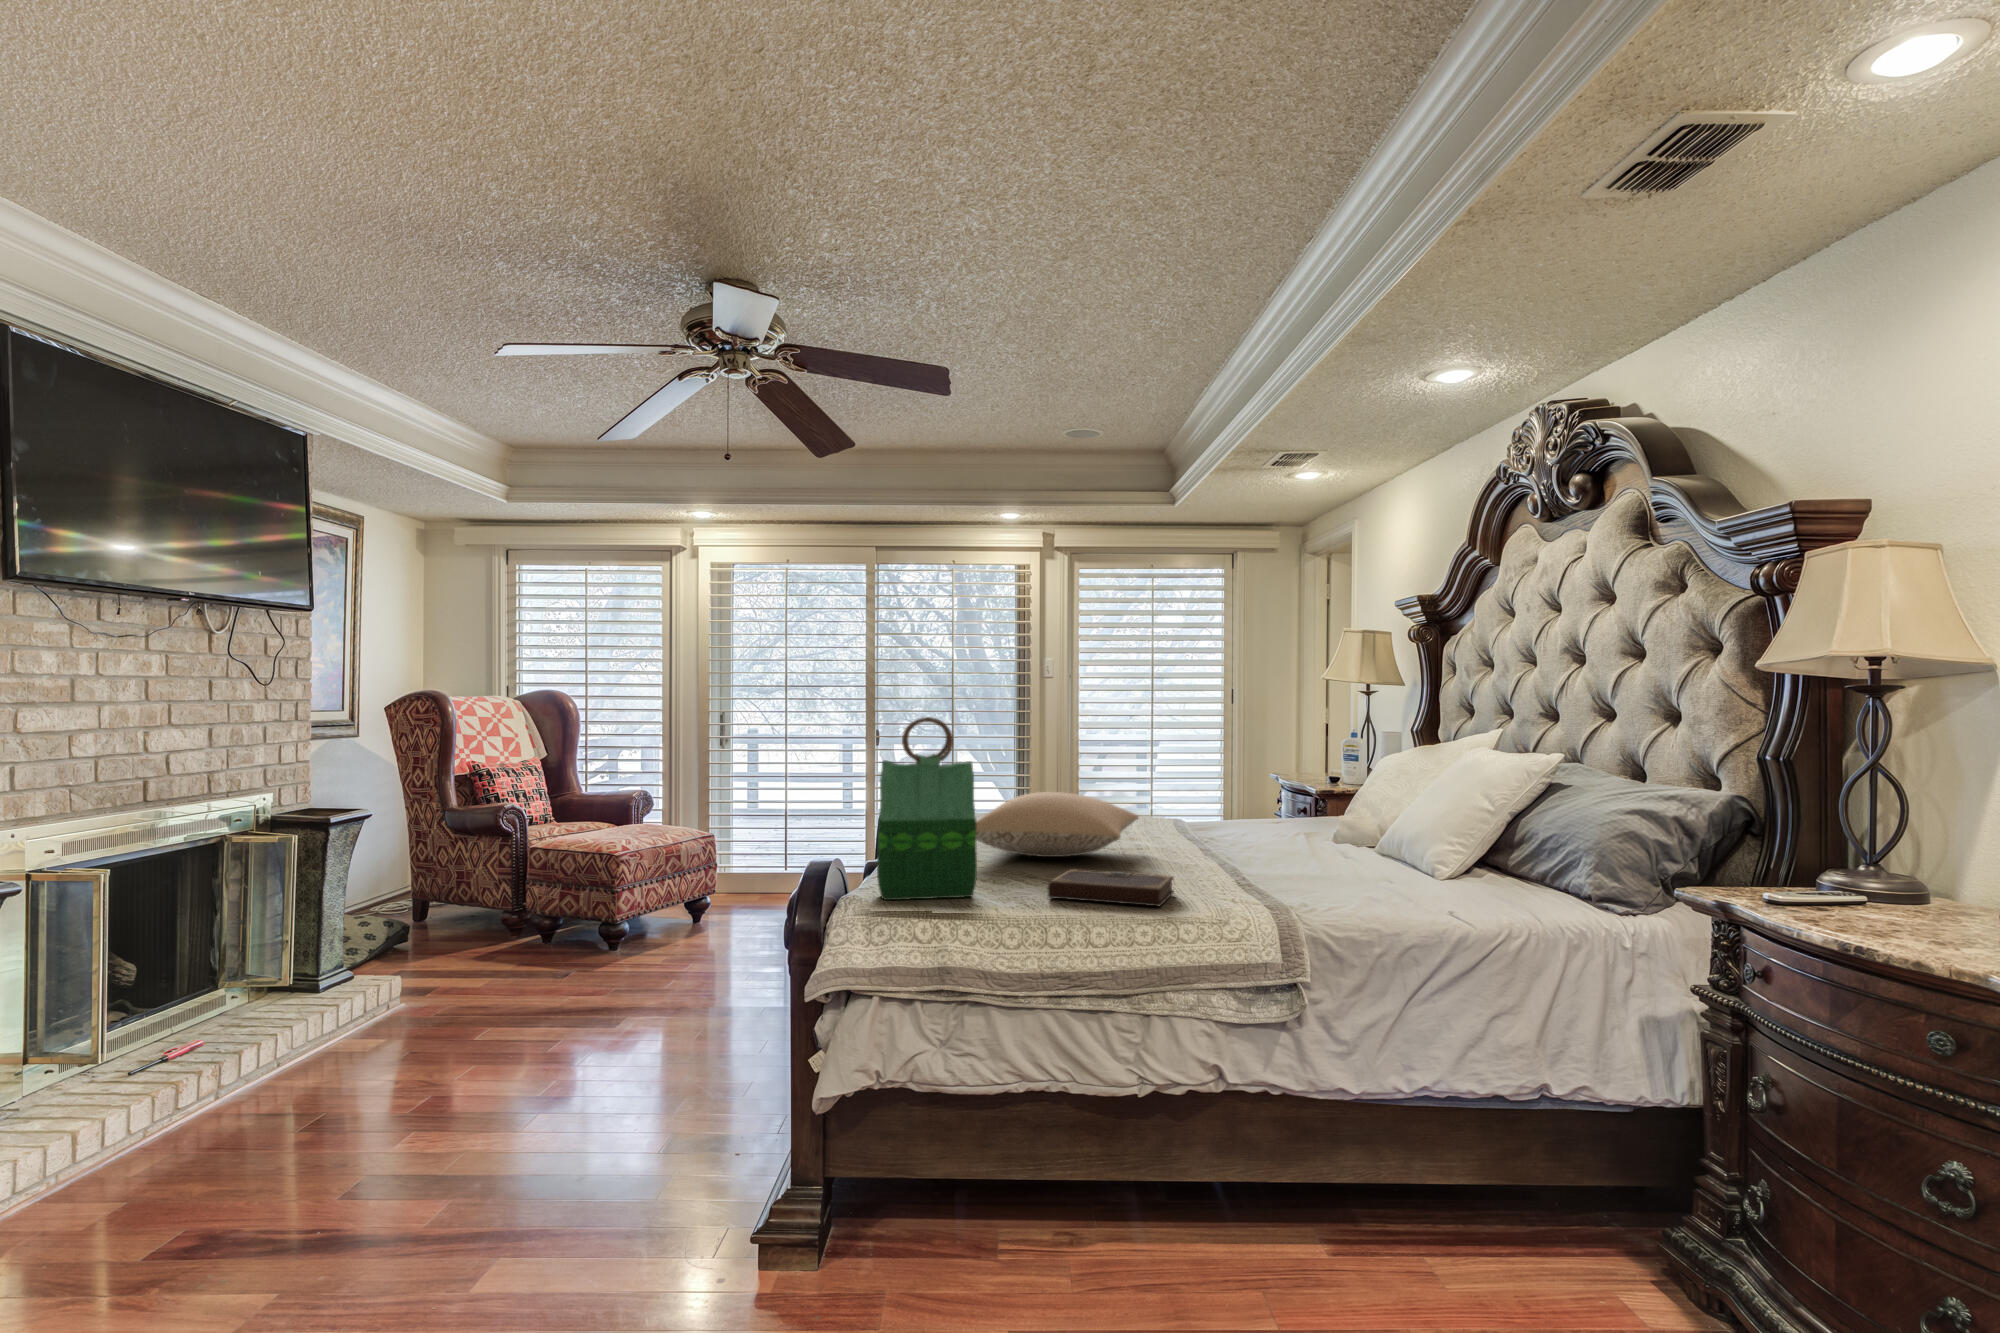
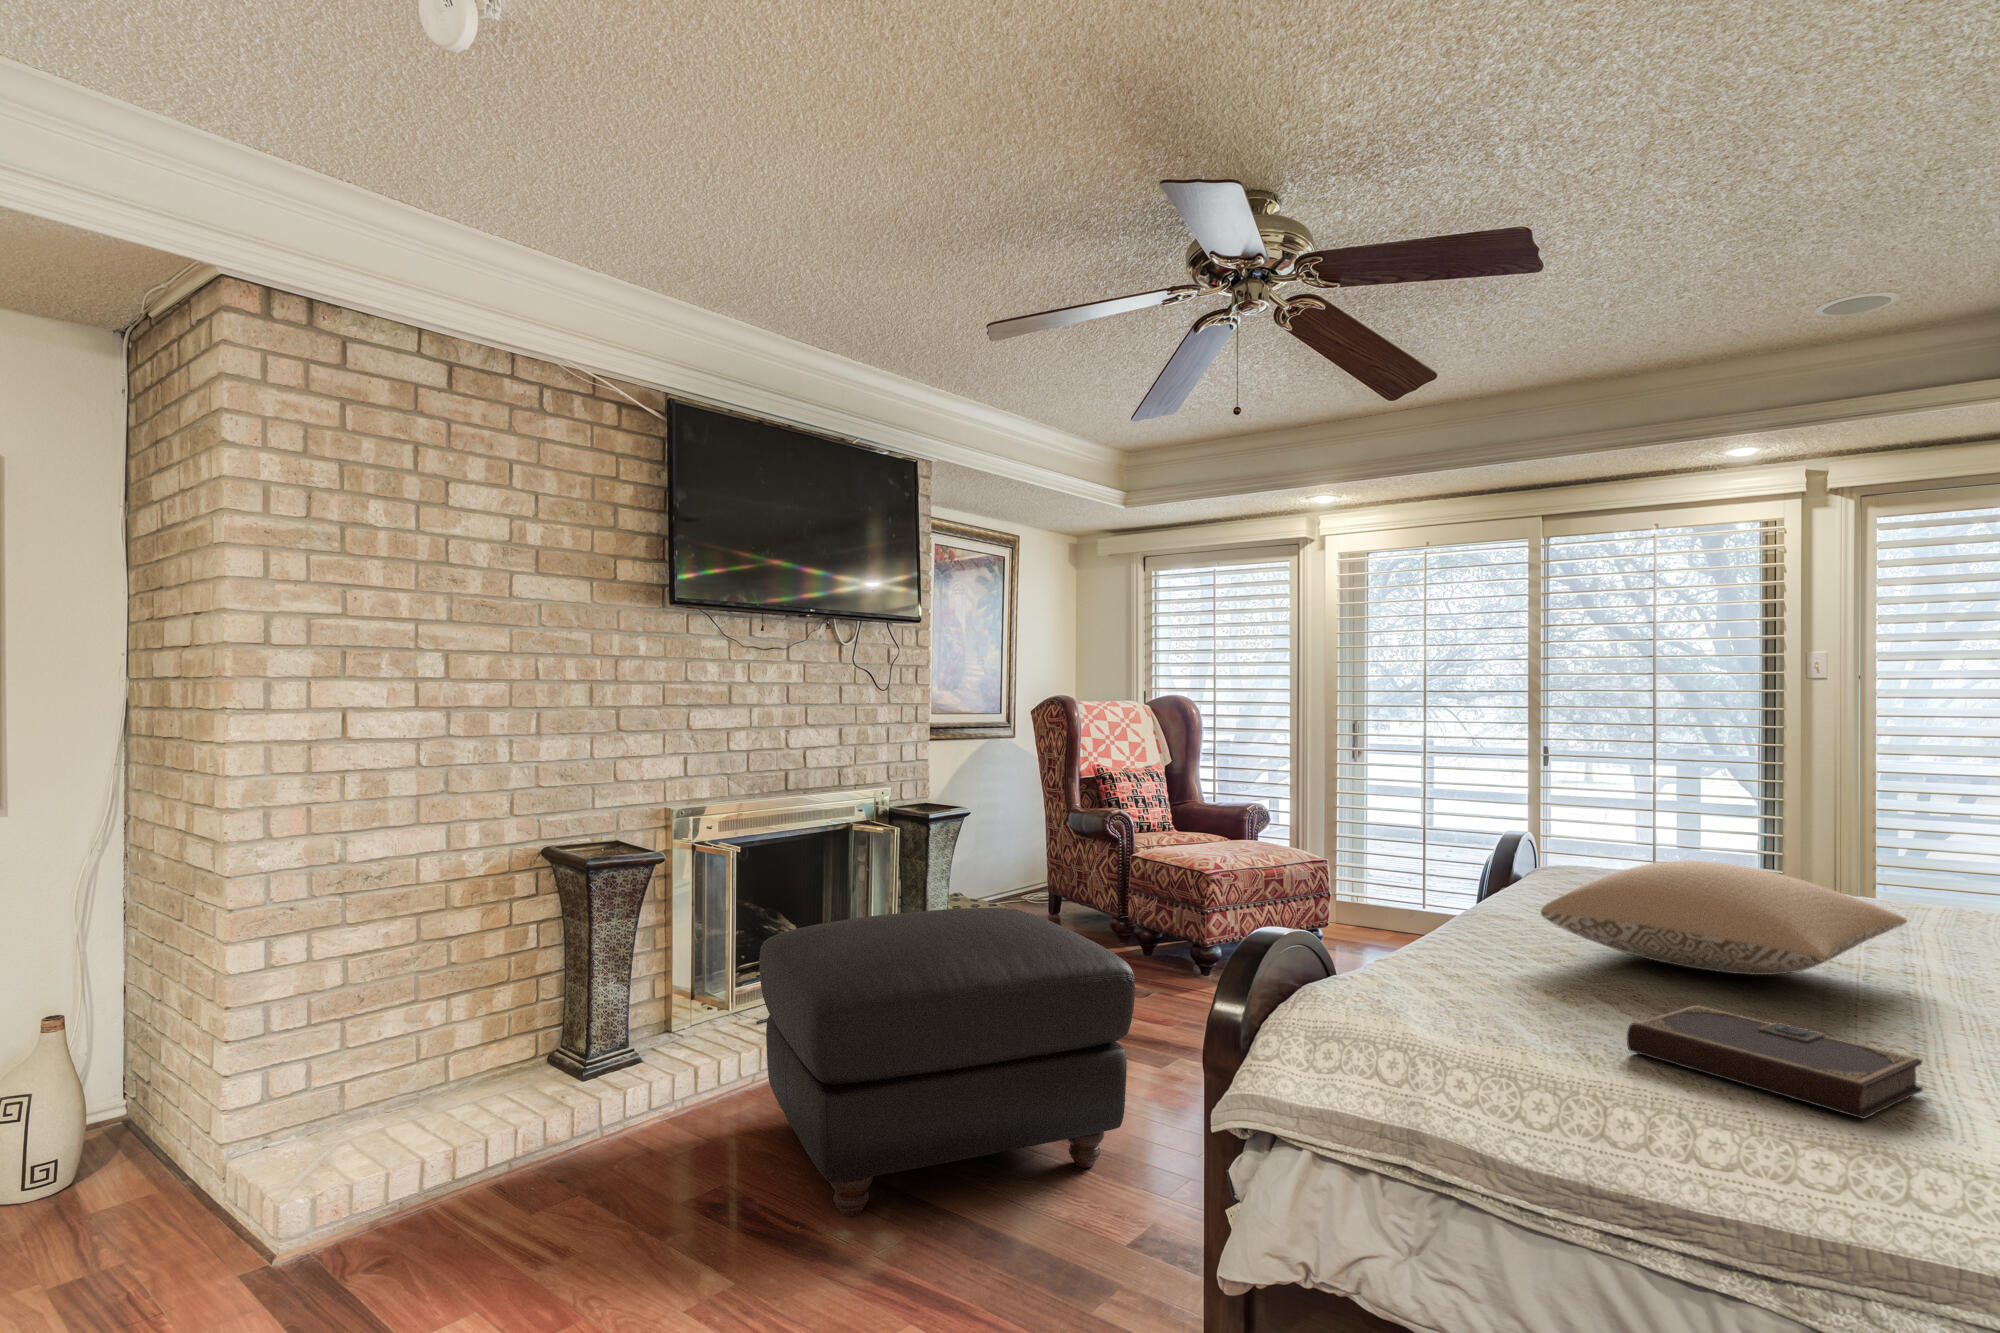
tote bag: present [877,717,977,900] -> none [1339,737,1501,1023]
ottoman: none [199,896,638,1206] -> present [760,908,1135,1216]

